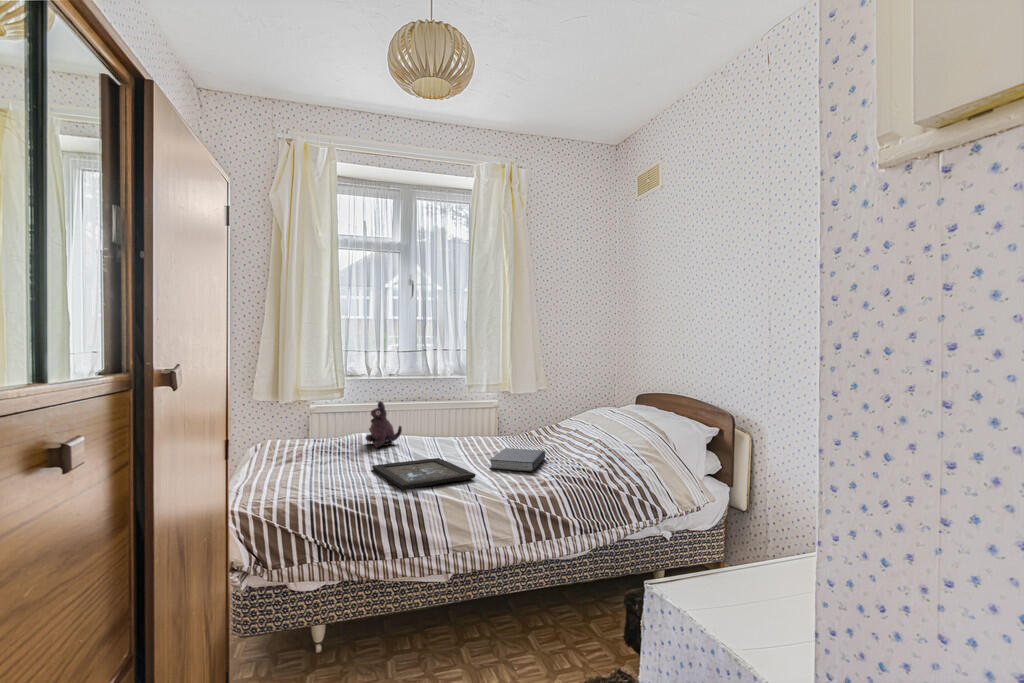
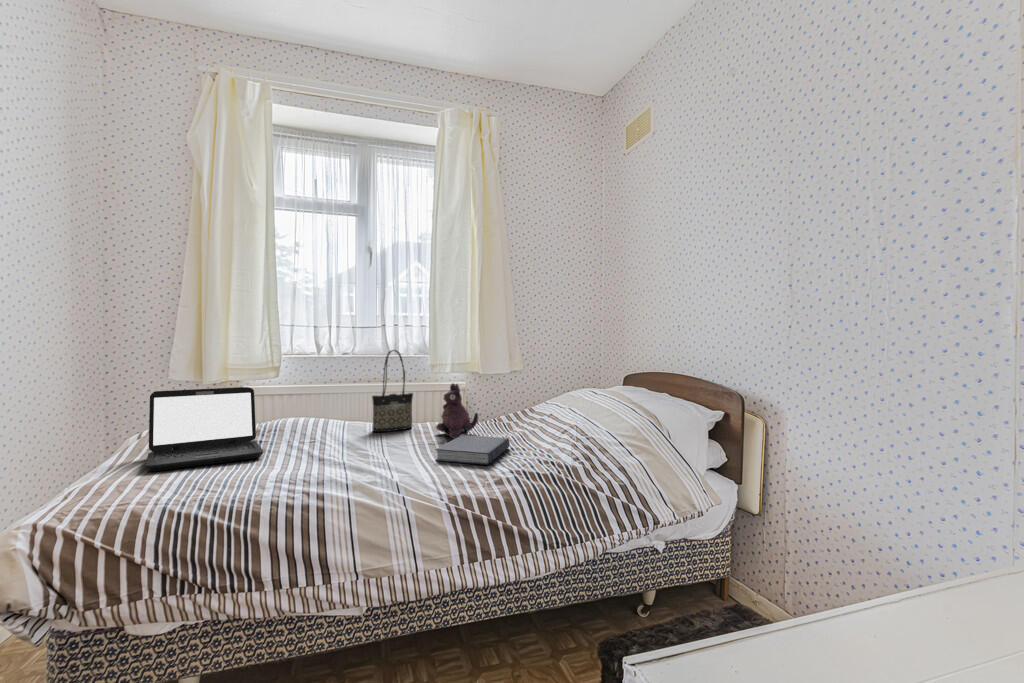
tote bag: none [426,376,458,446] -> present [372,350,413,432]
plush toy: present [366,401,402,448] -> present [436,383,478,439]
laptop: none [263,410,354,477] -> present [145,387,263,471]
tray: present [372,458,476,490] -> none [284,447,411,490]

